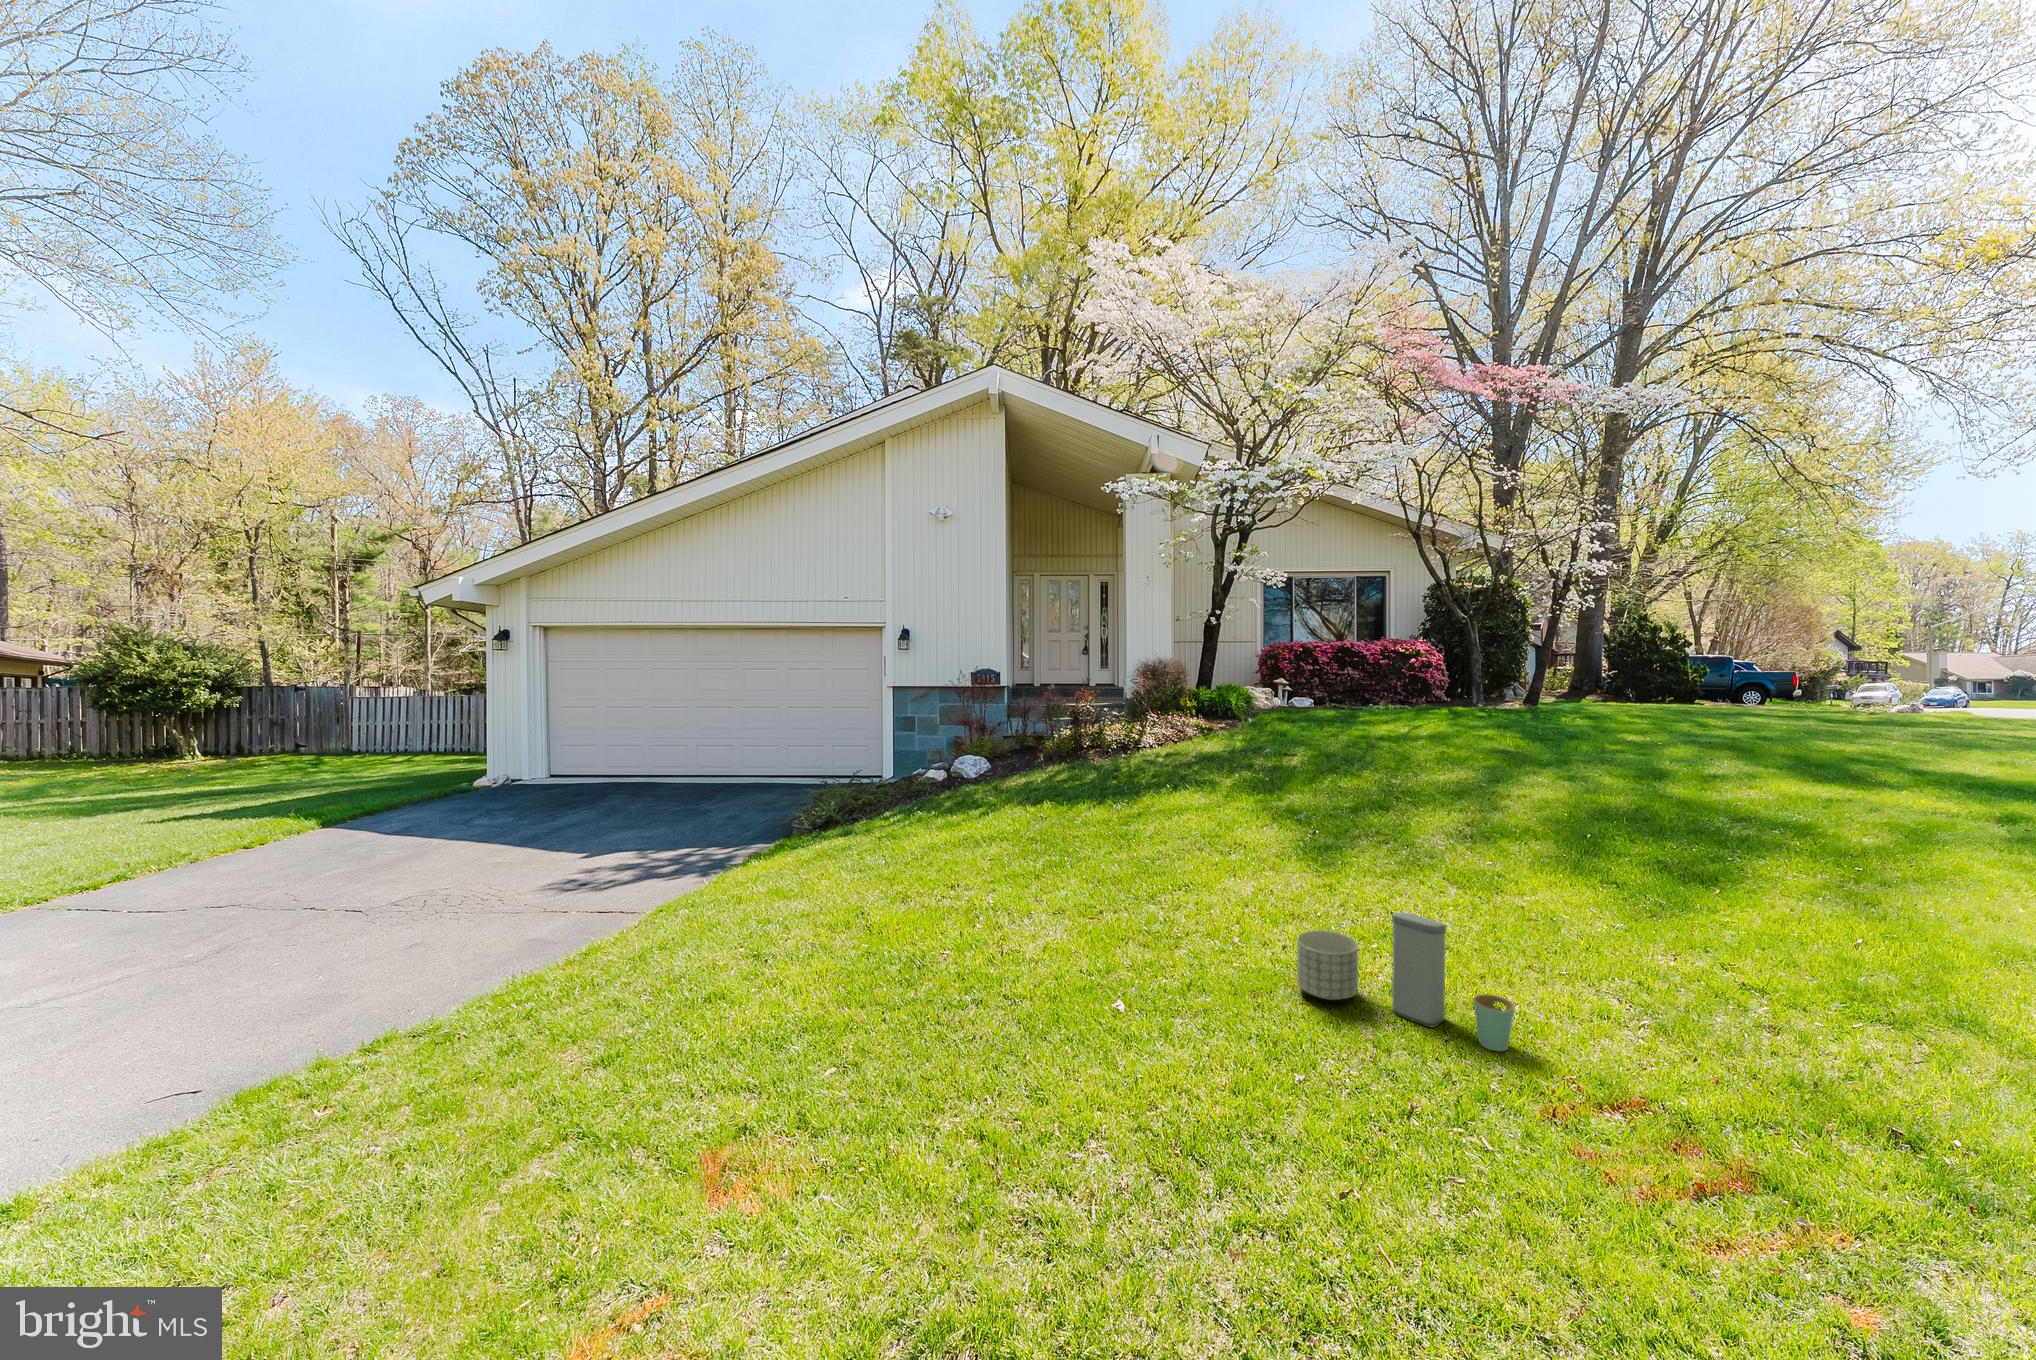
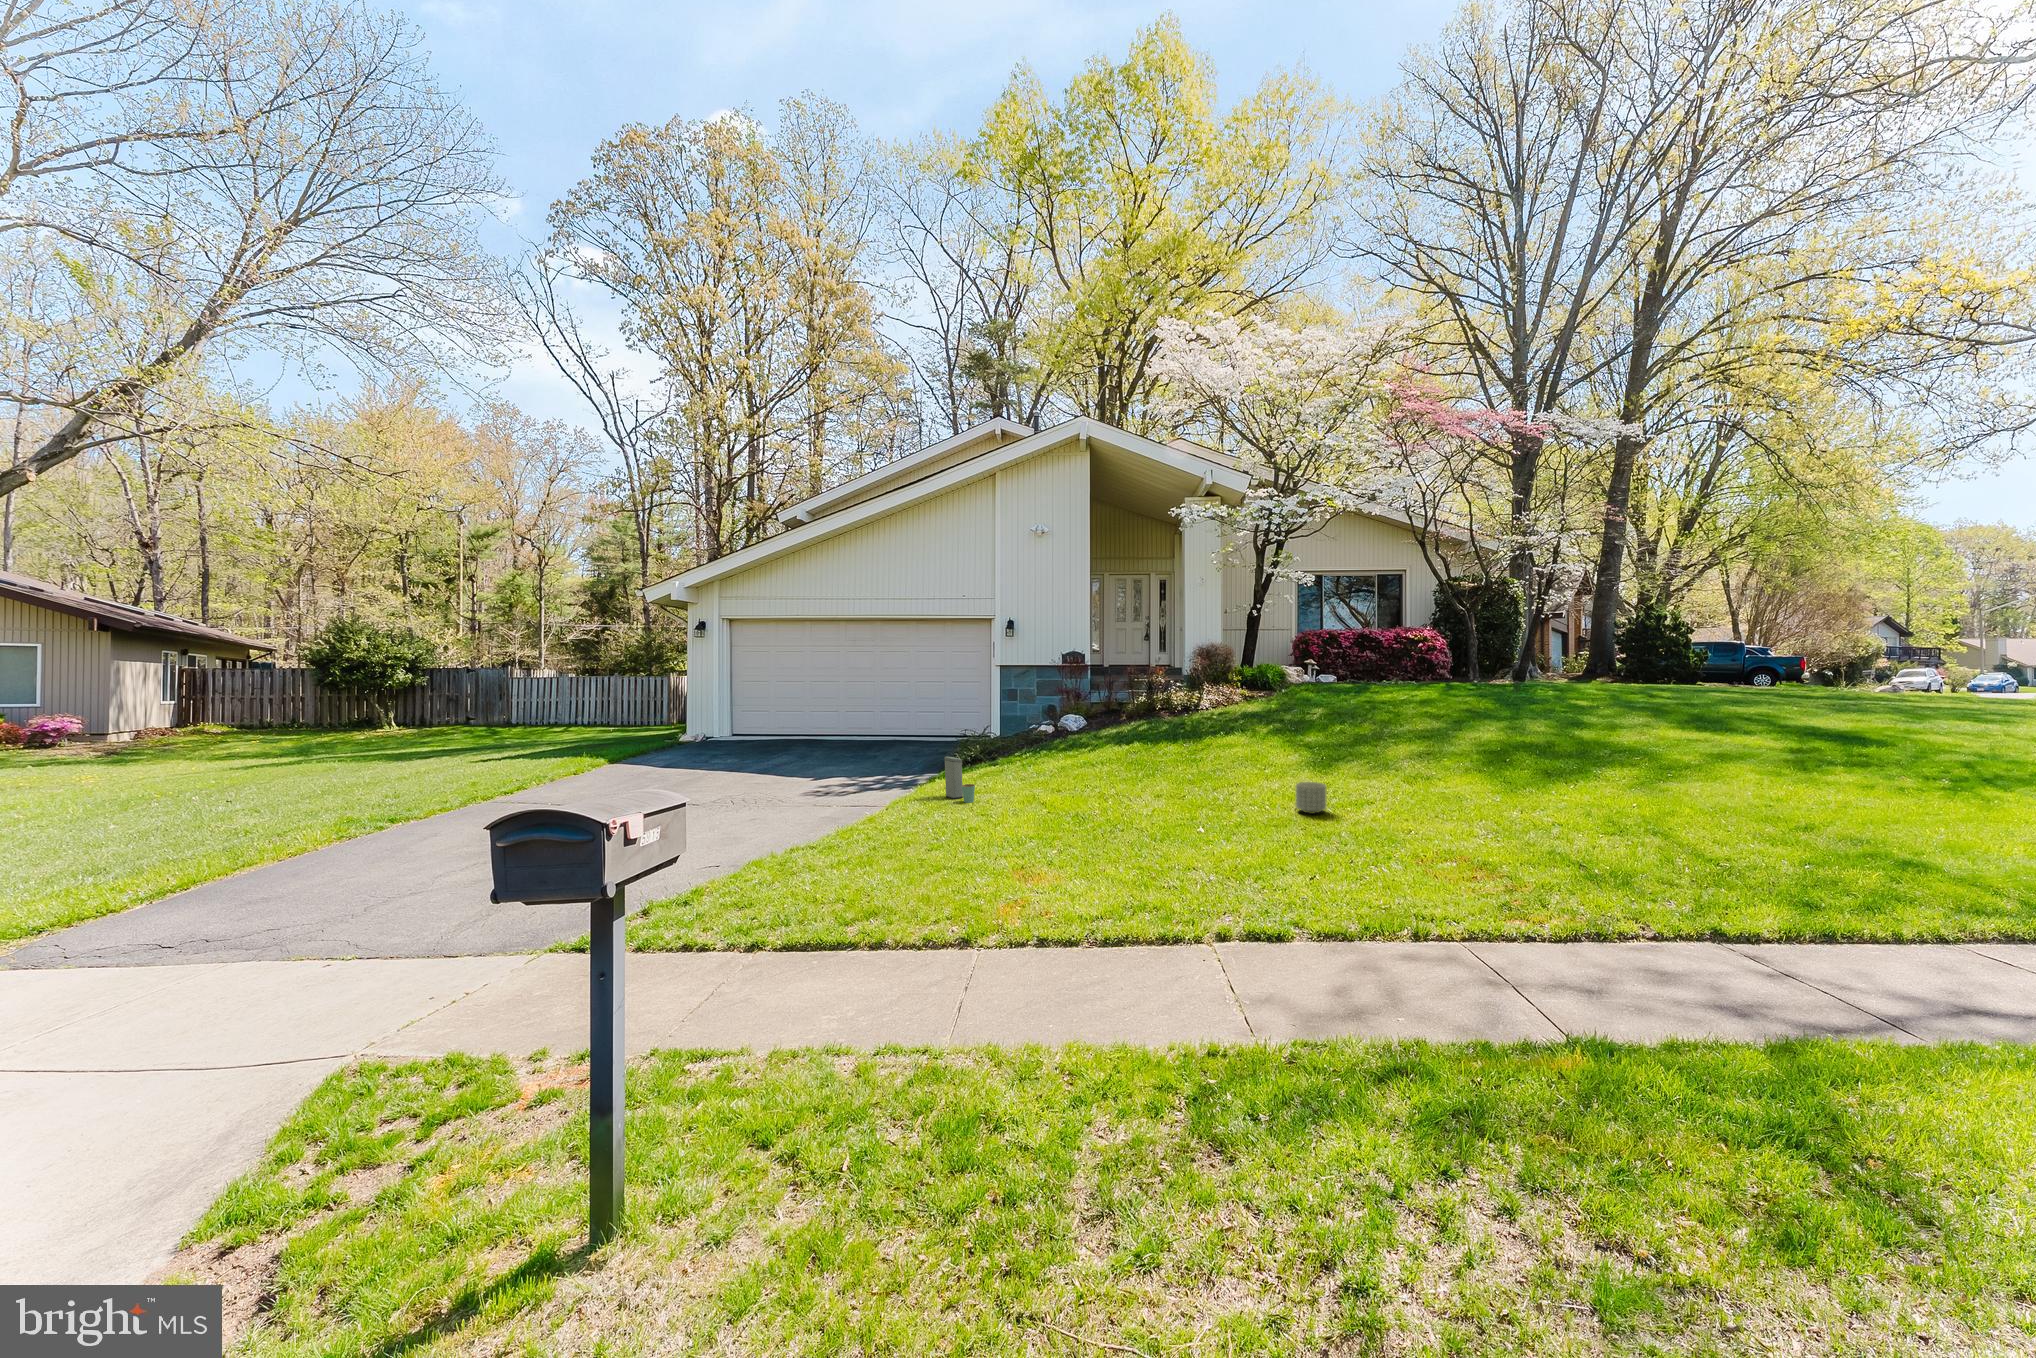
trash can: present [1392,912,1515,1051] -> present [944,757,975,803]

